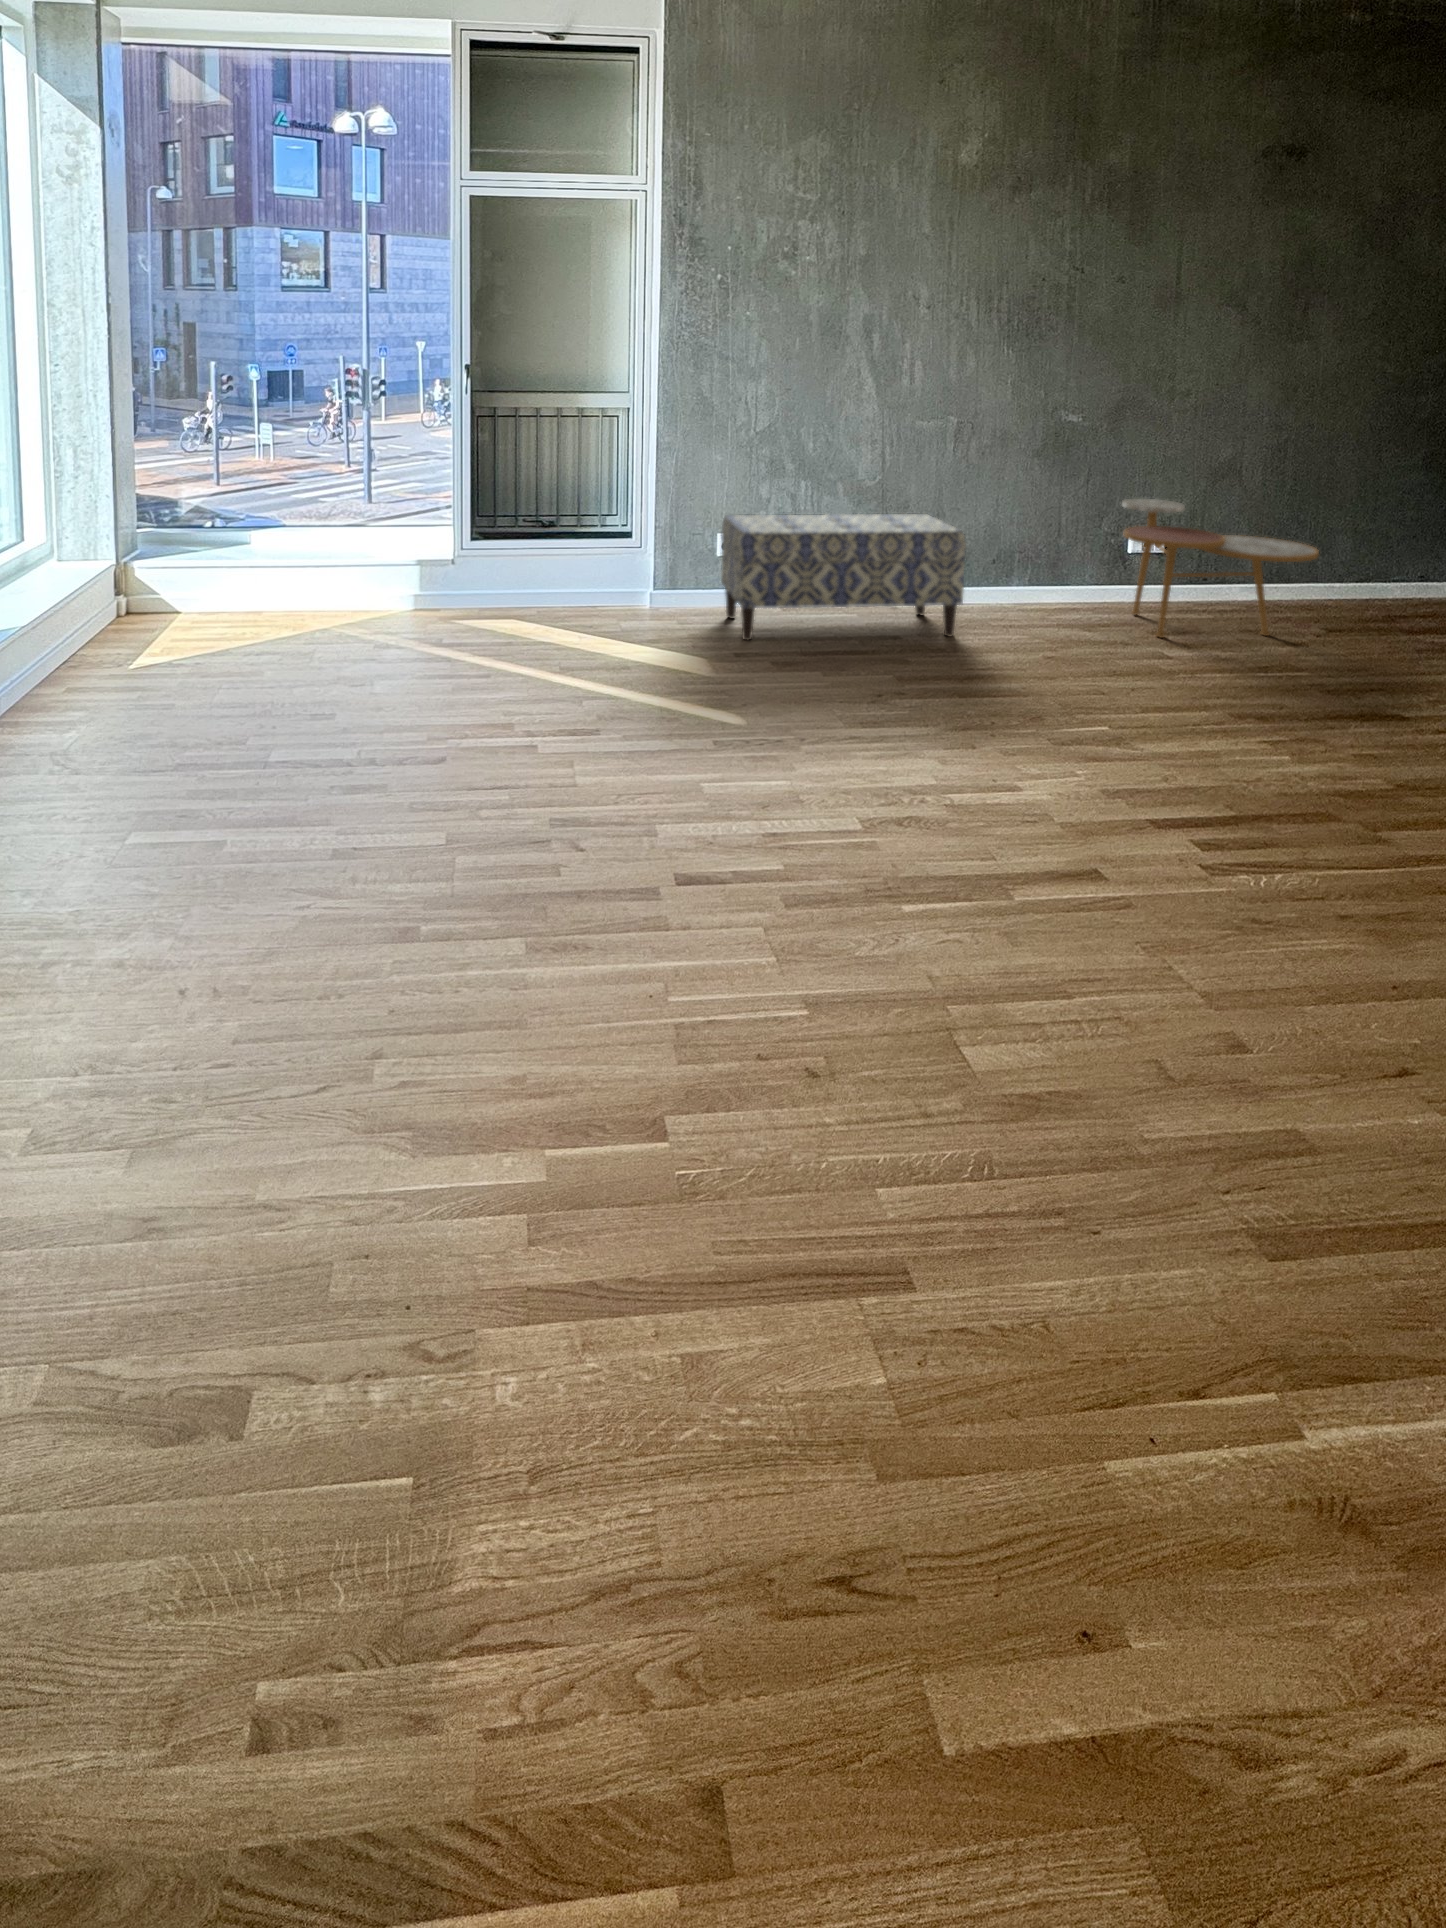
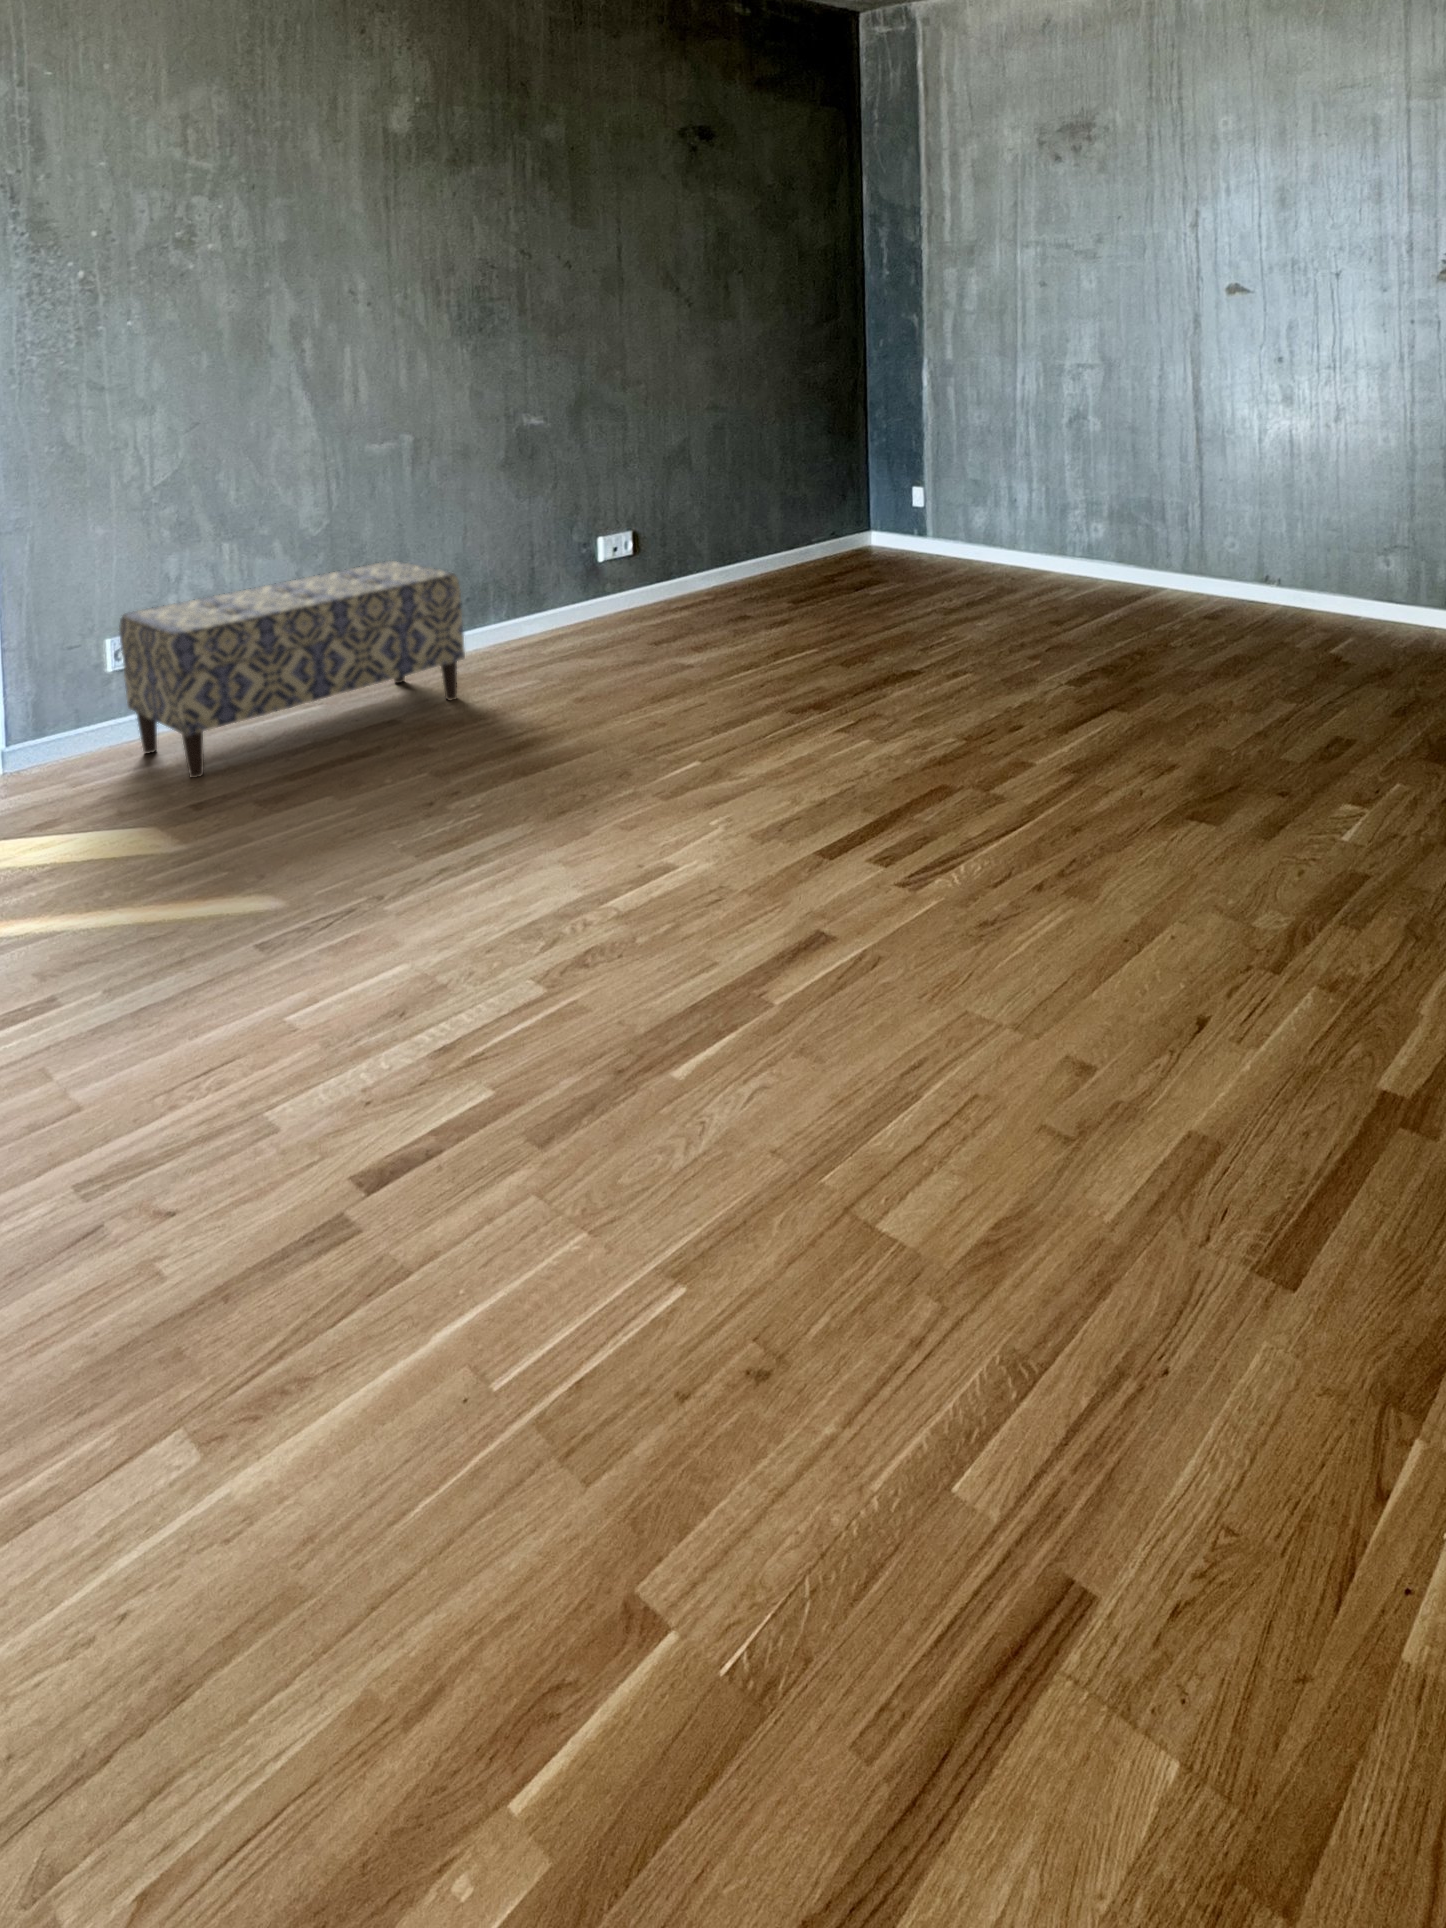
side table: present [1122,499,1318,638] -> none [594,500,784,644]

